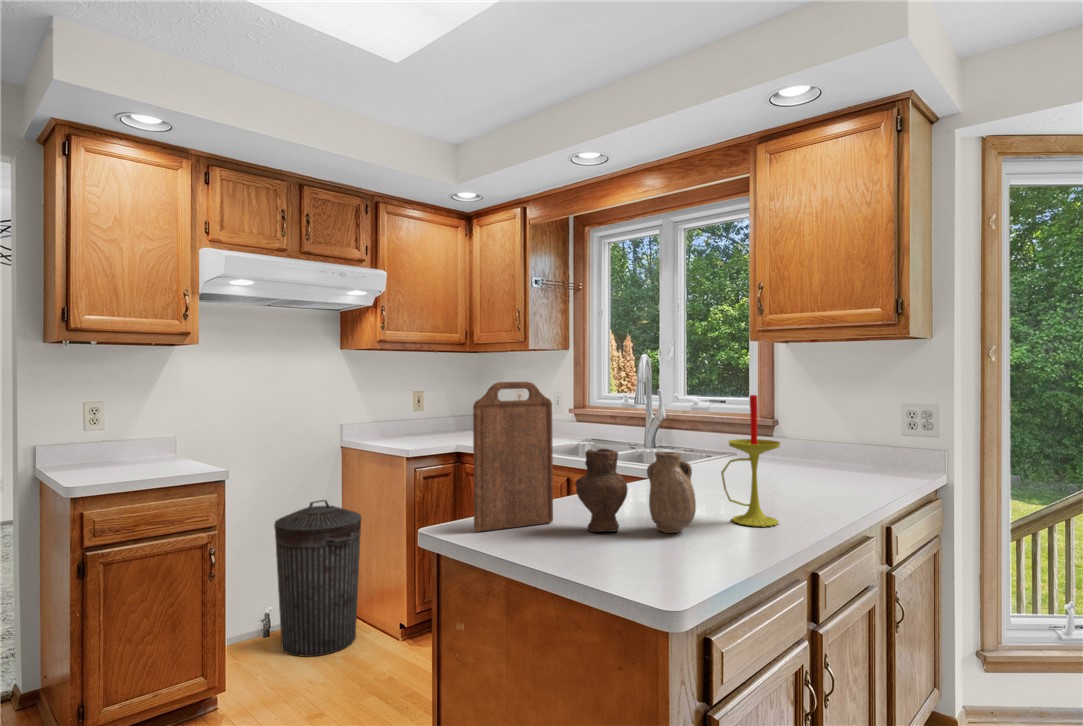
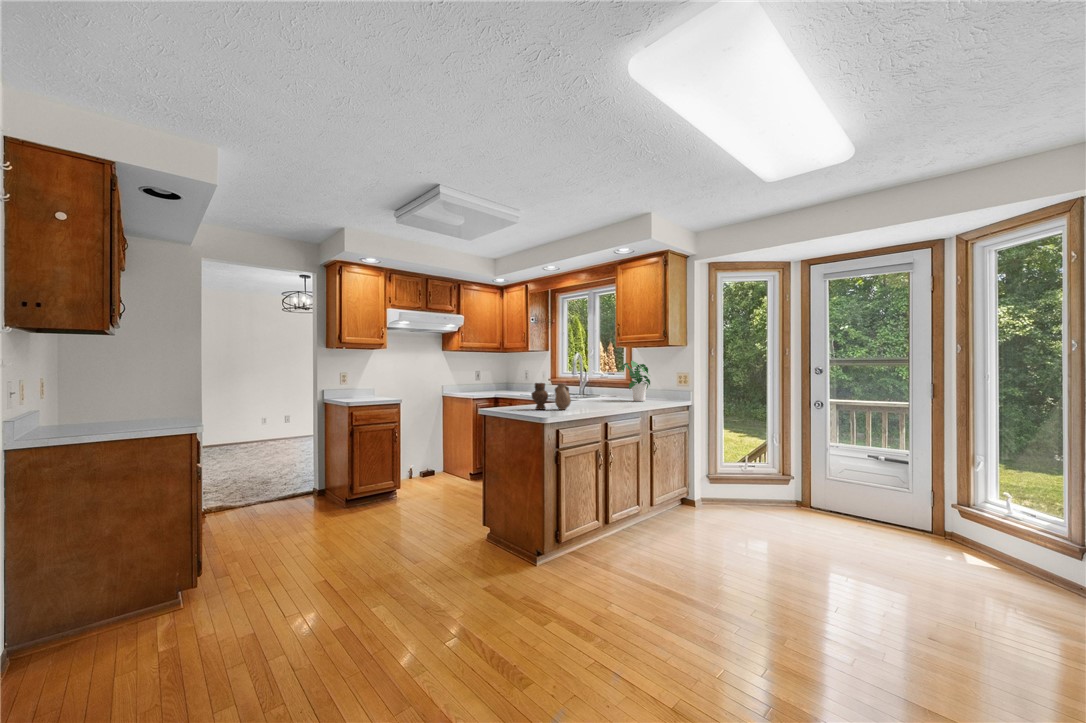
potted plant: none [776,376,857,478] -> present [622,361,650,401]
cutting board: present [473,381,553,532] -> none [497,360,525,410]
candle: present [721,395,780,527] -> none [581,364,602,409]
trash can: present [274,500,361,657] -> none [416,418,453,484]

